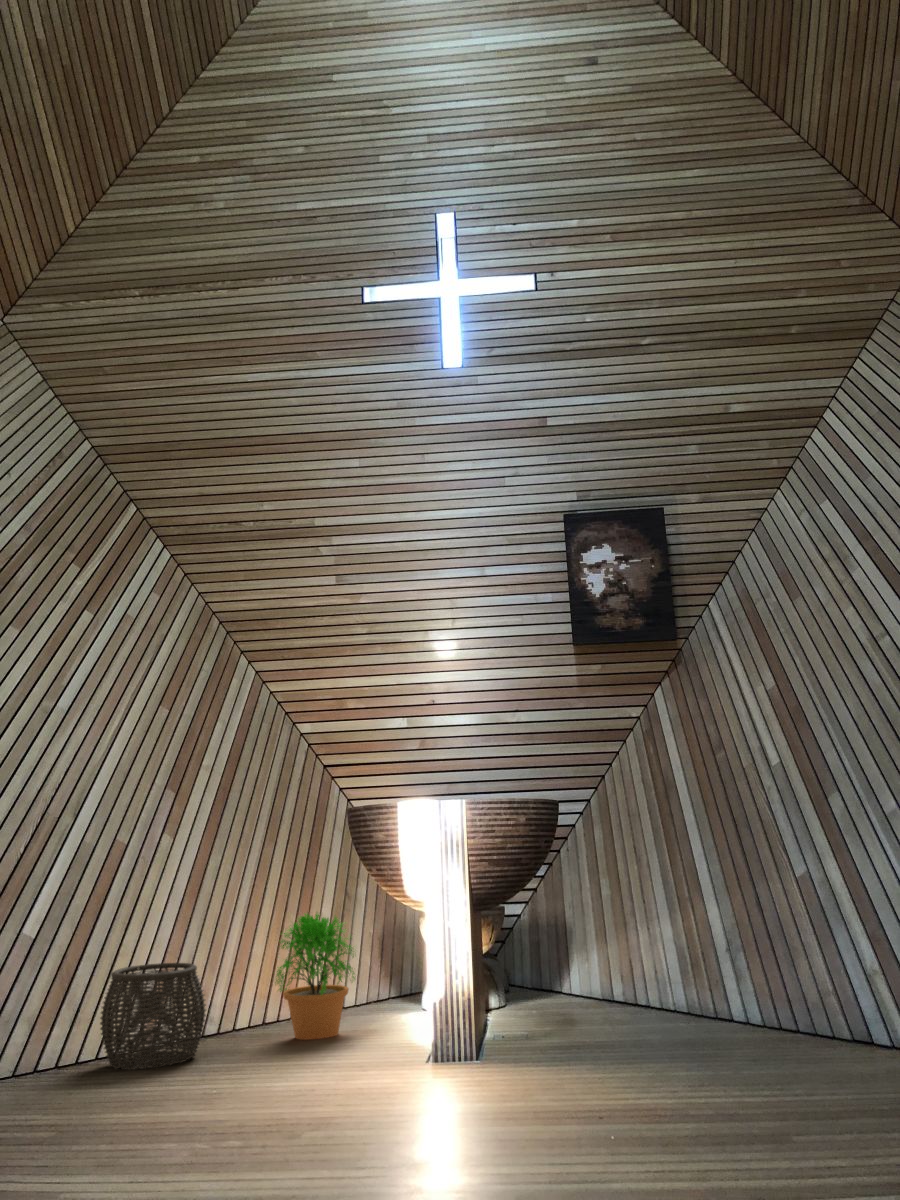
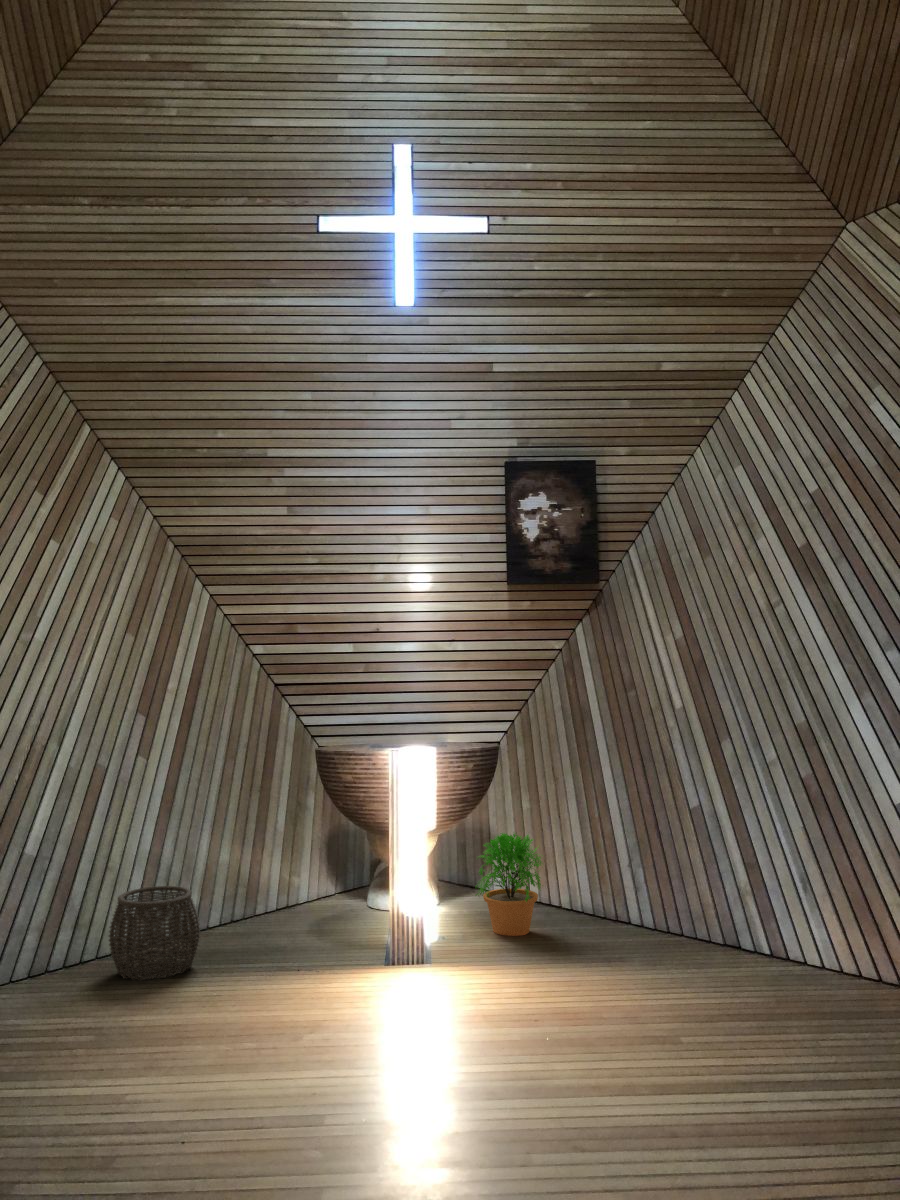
potted plant: present [276,914,355,1040] -> present [476,833,541,936]

